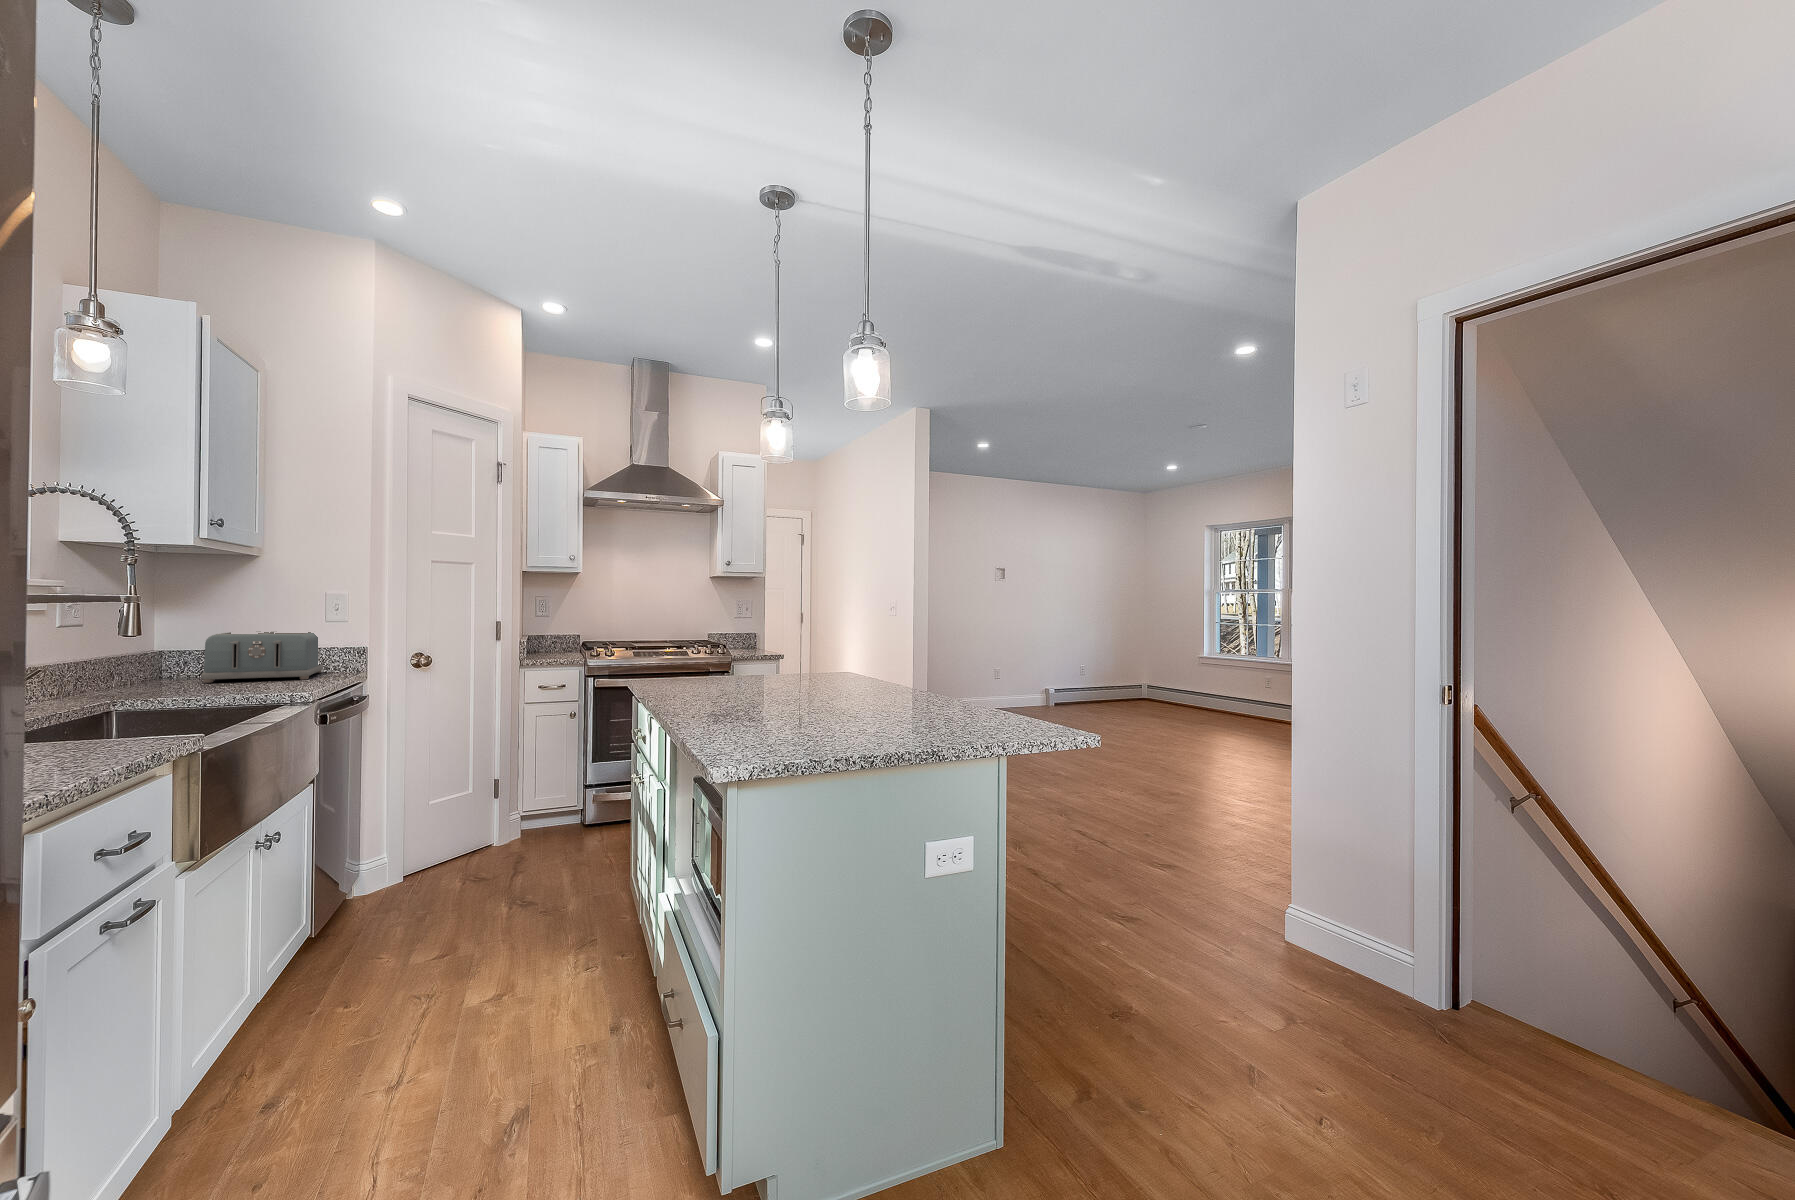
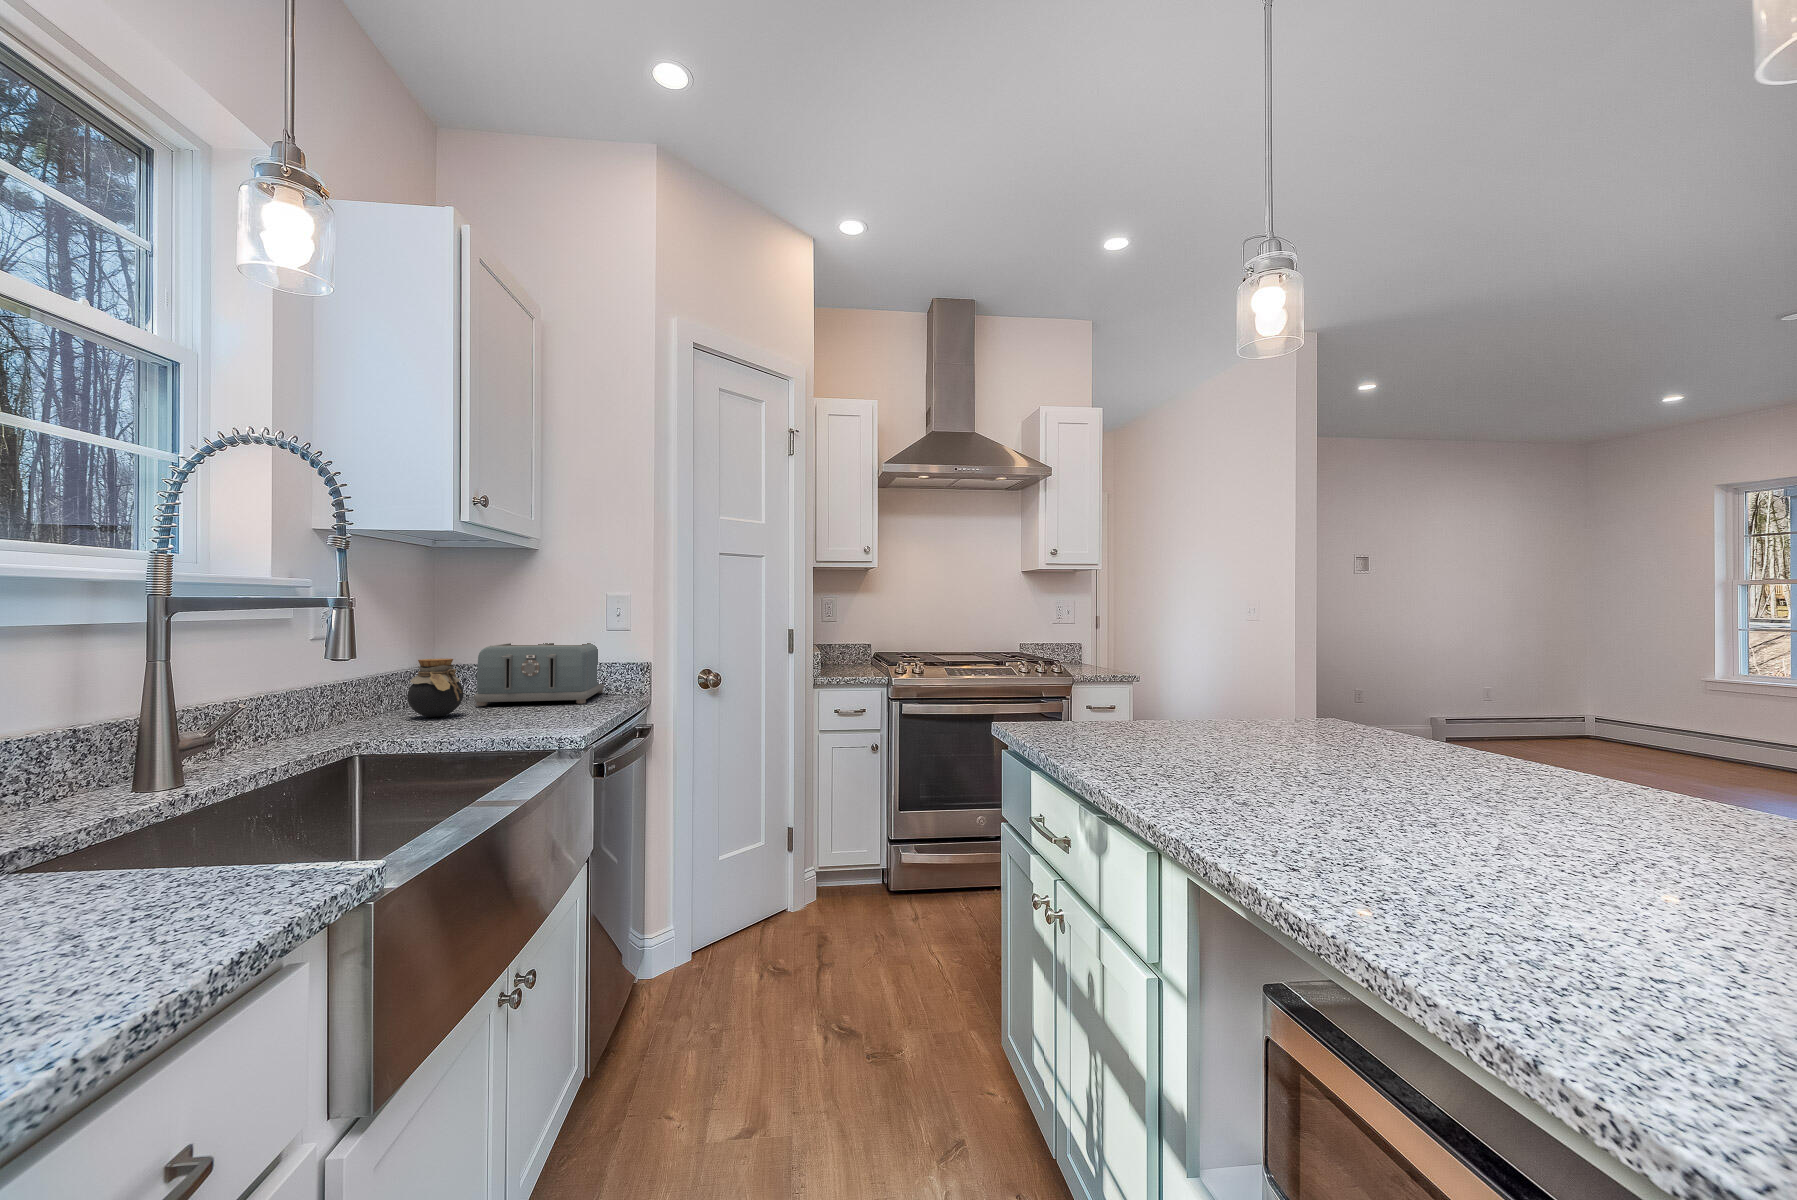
jar: none [144,644,197,690] -> present [407,659,464,717]

